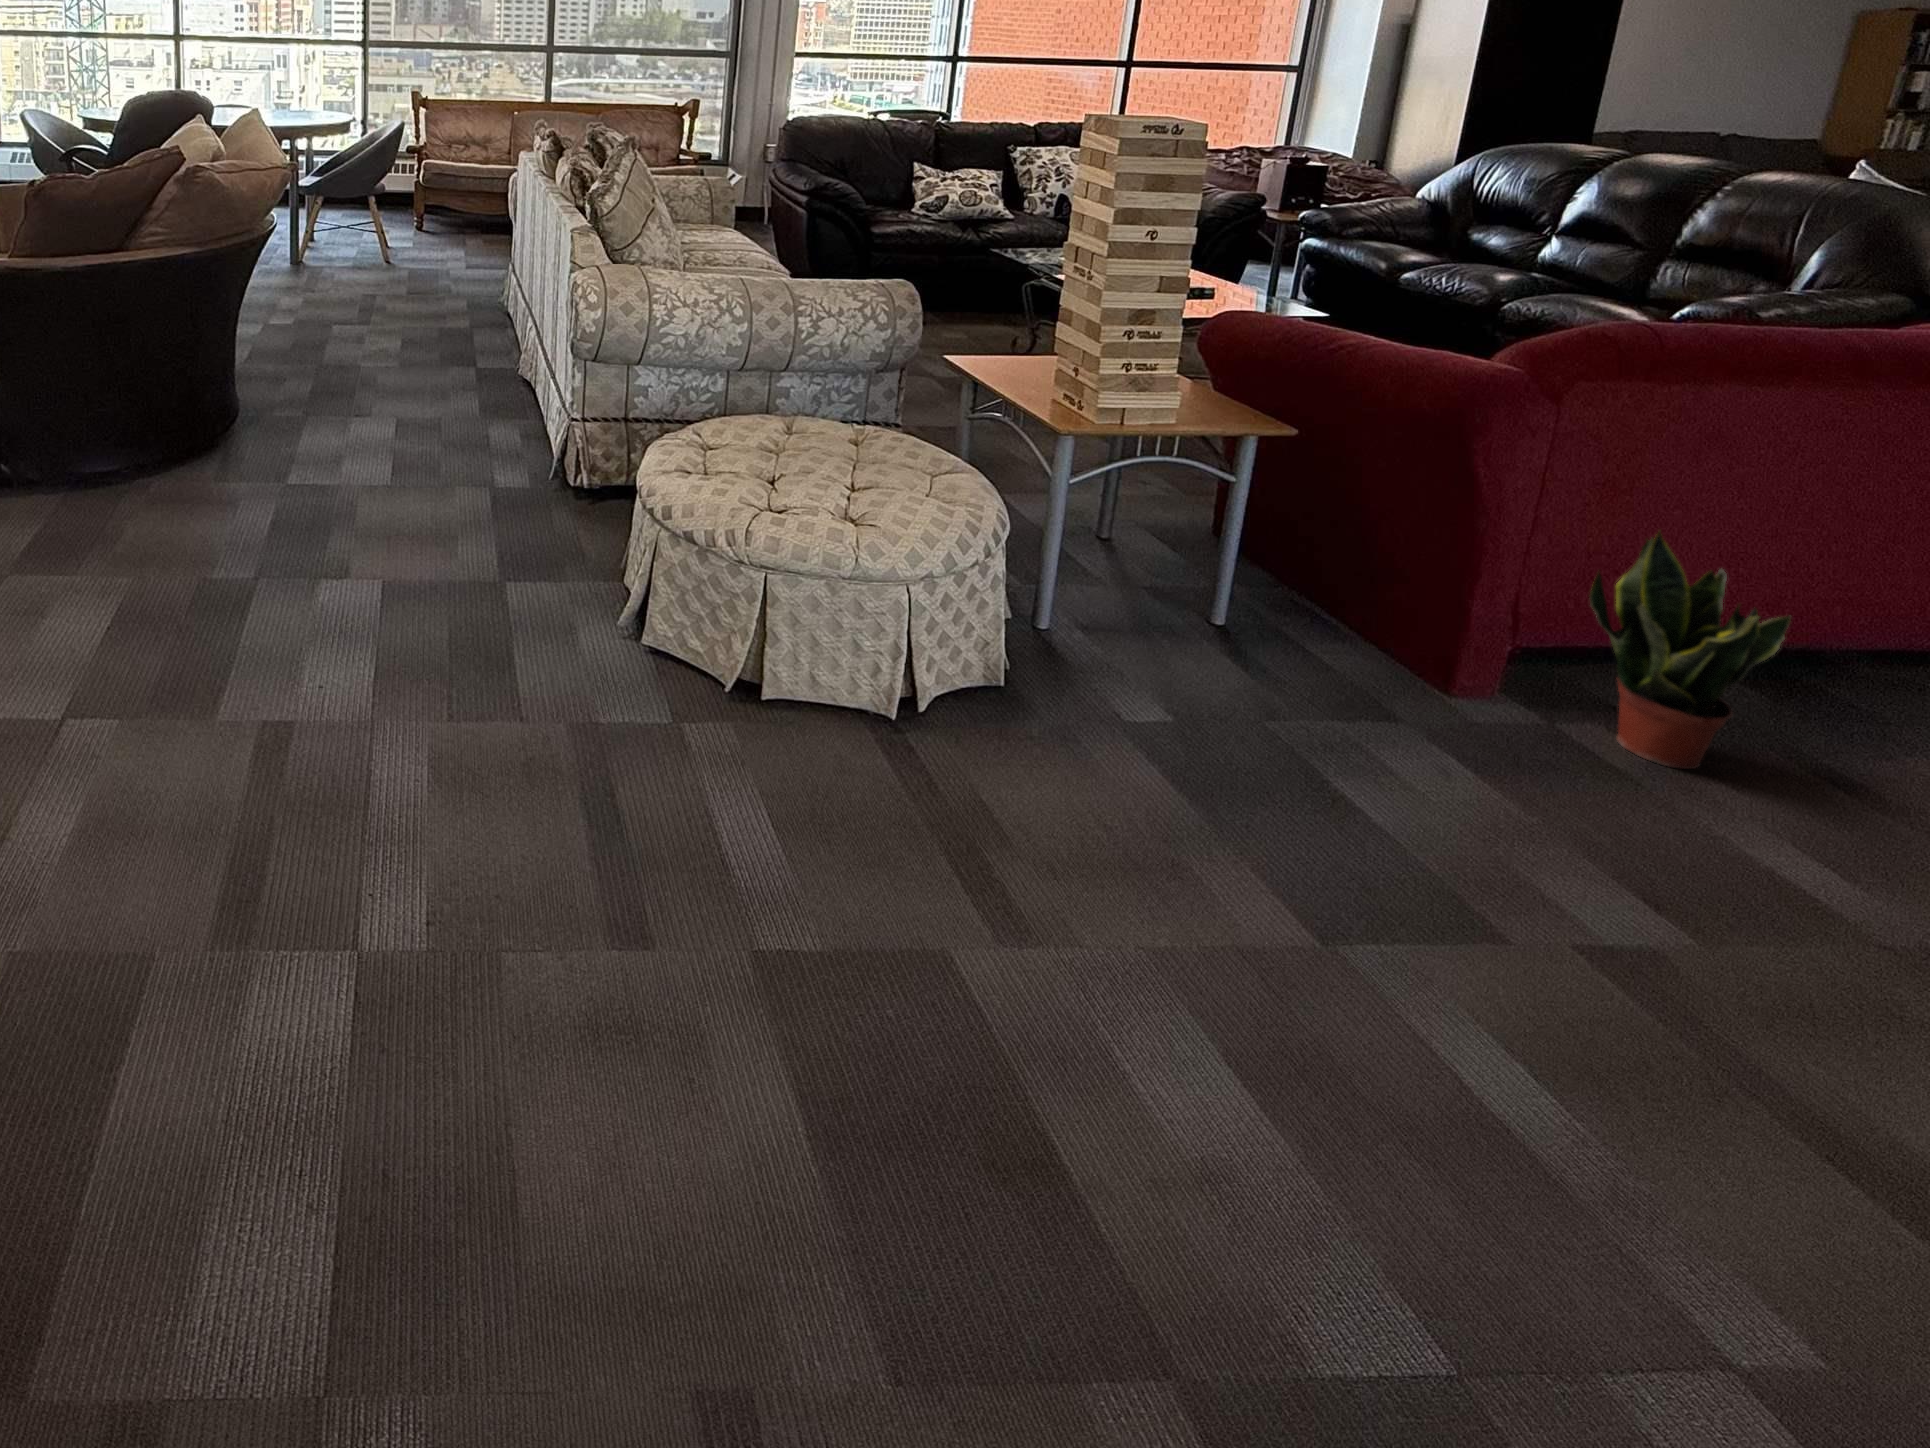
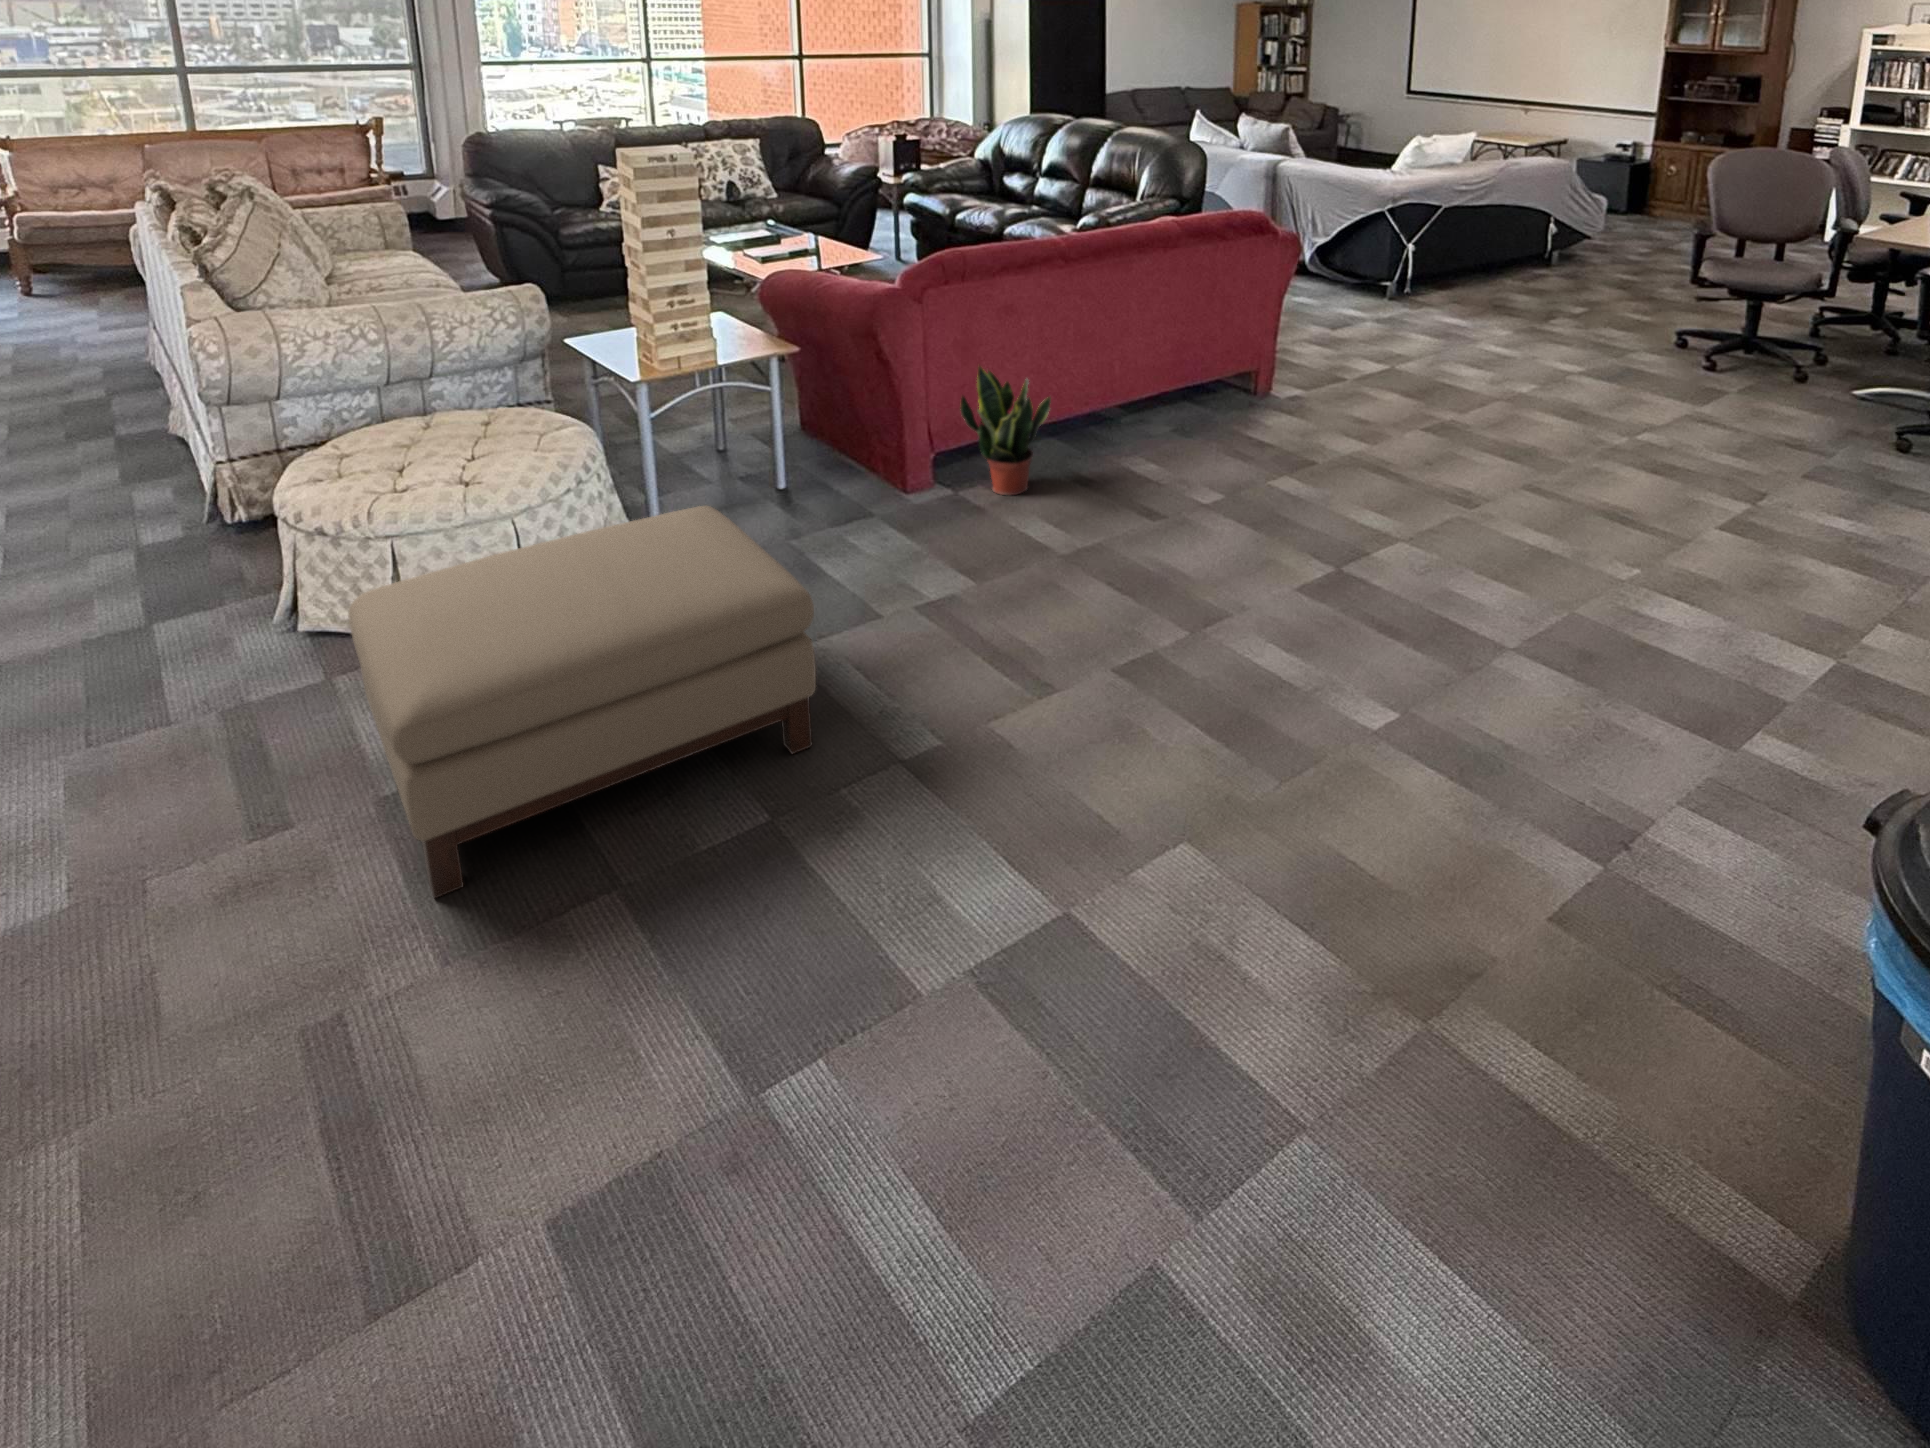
ottoman: none [753,653,1567,1204] -> present [348,506,816,898]

